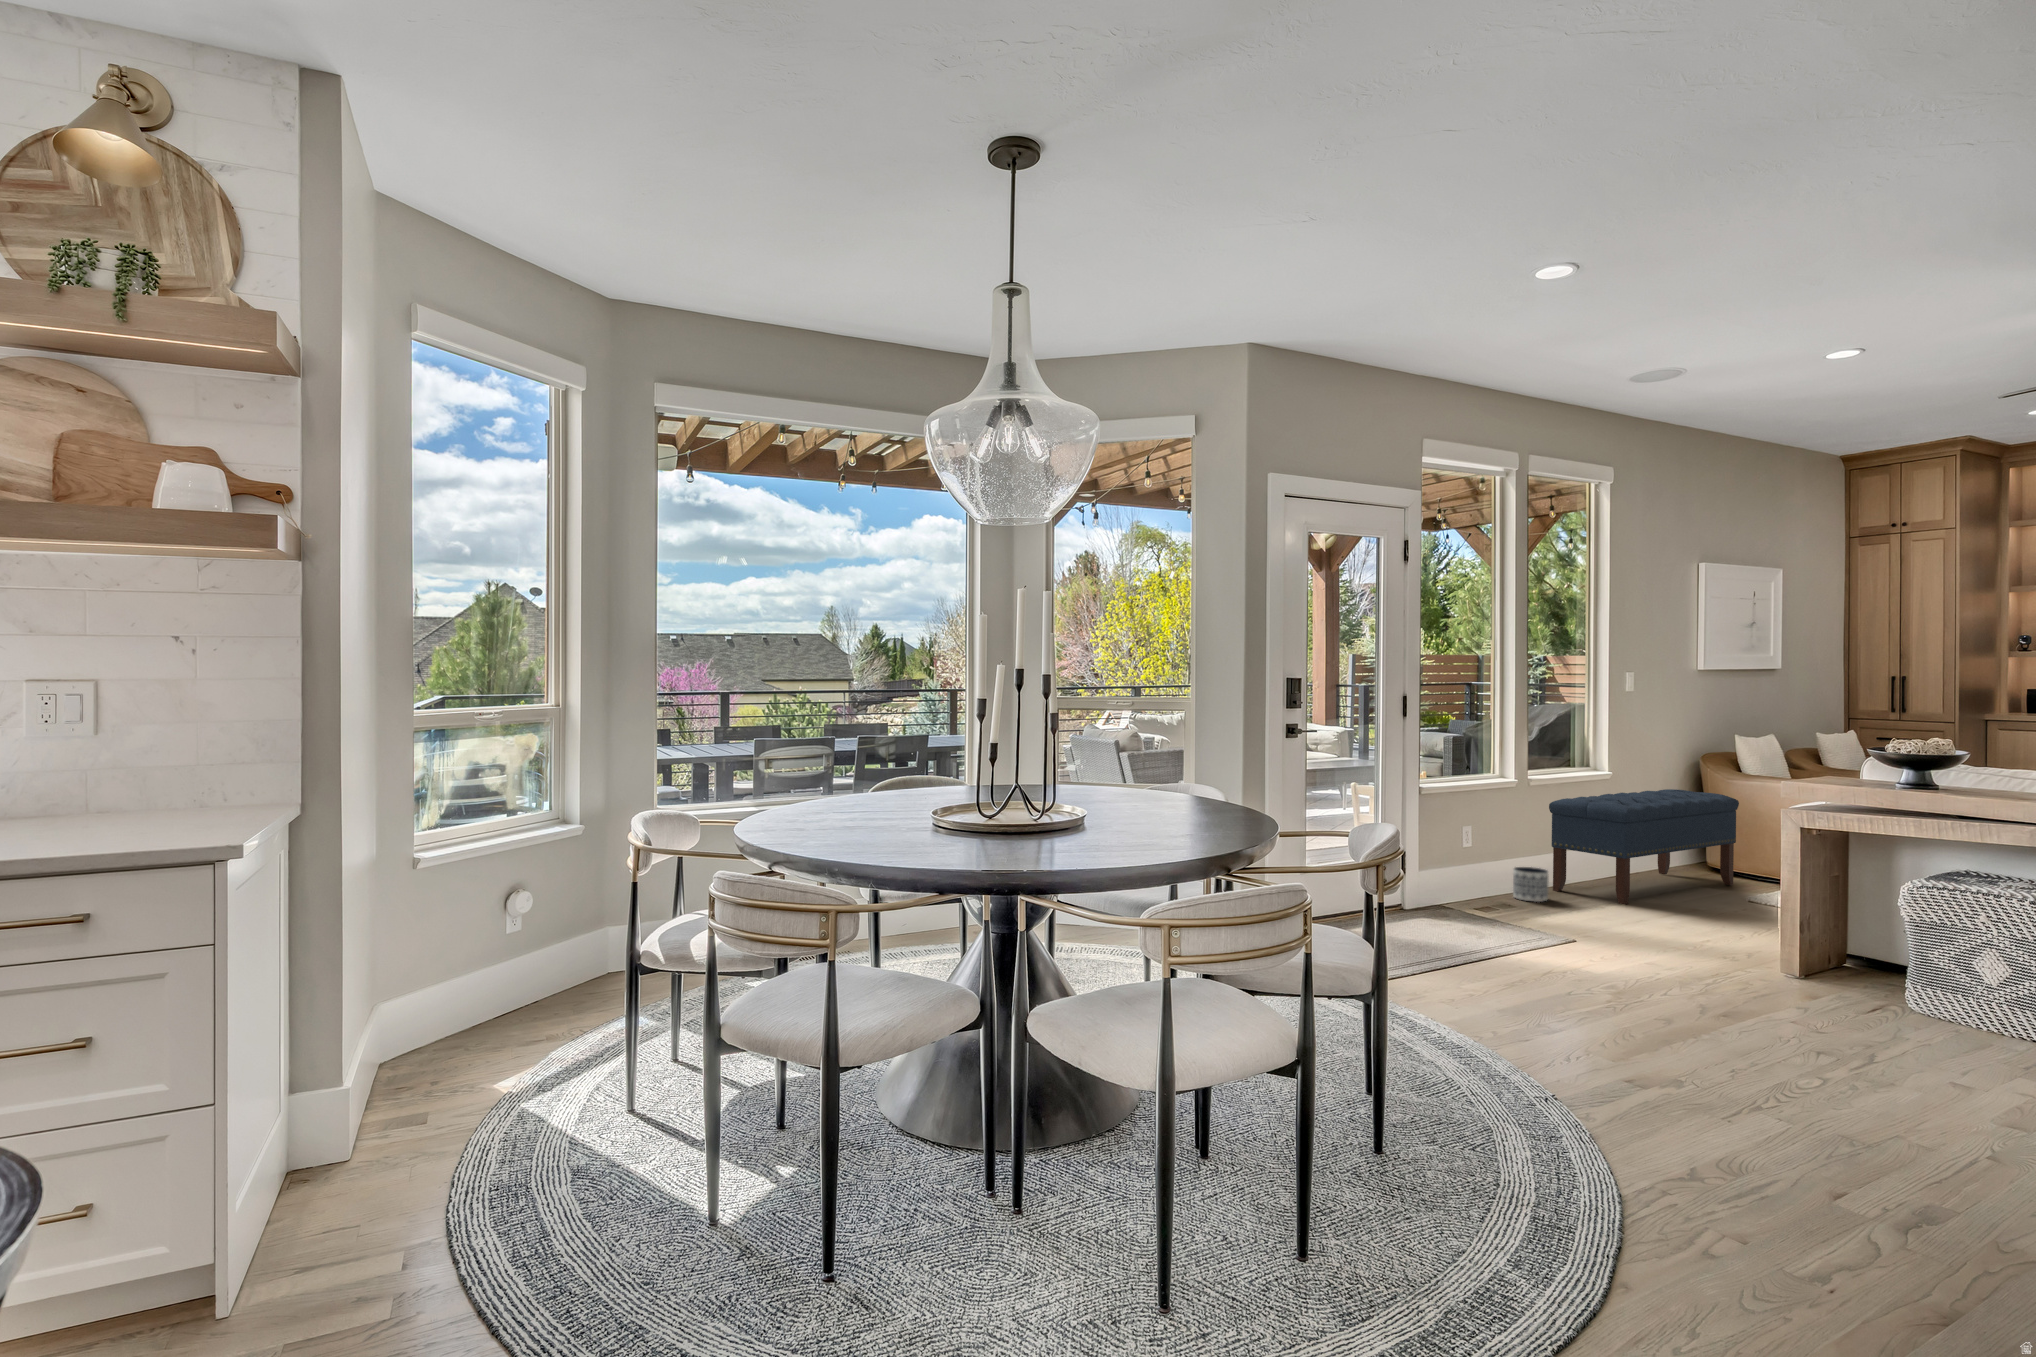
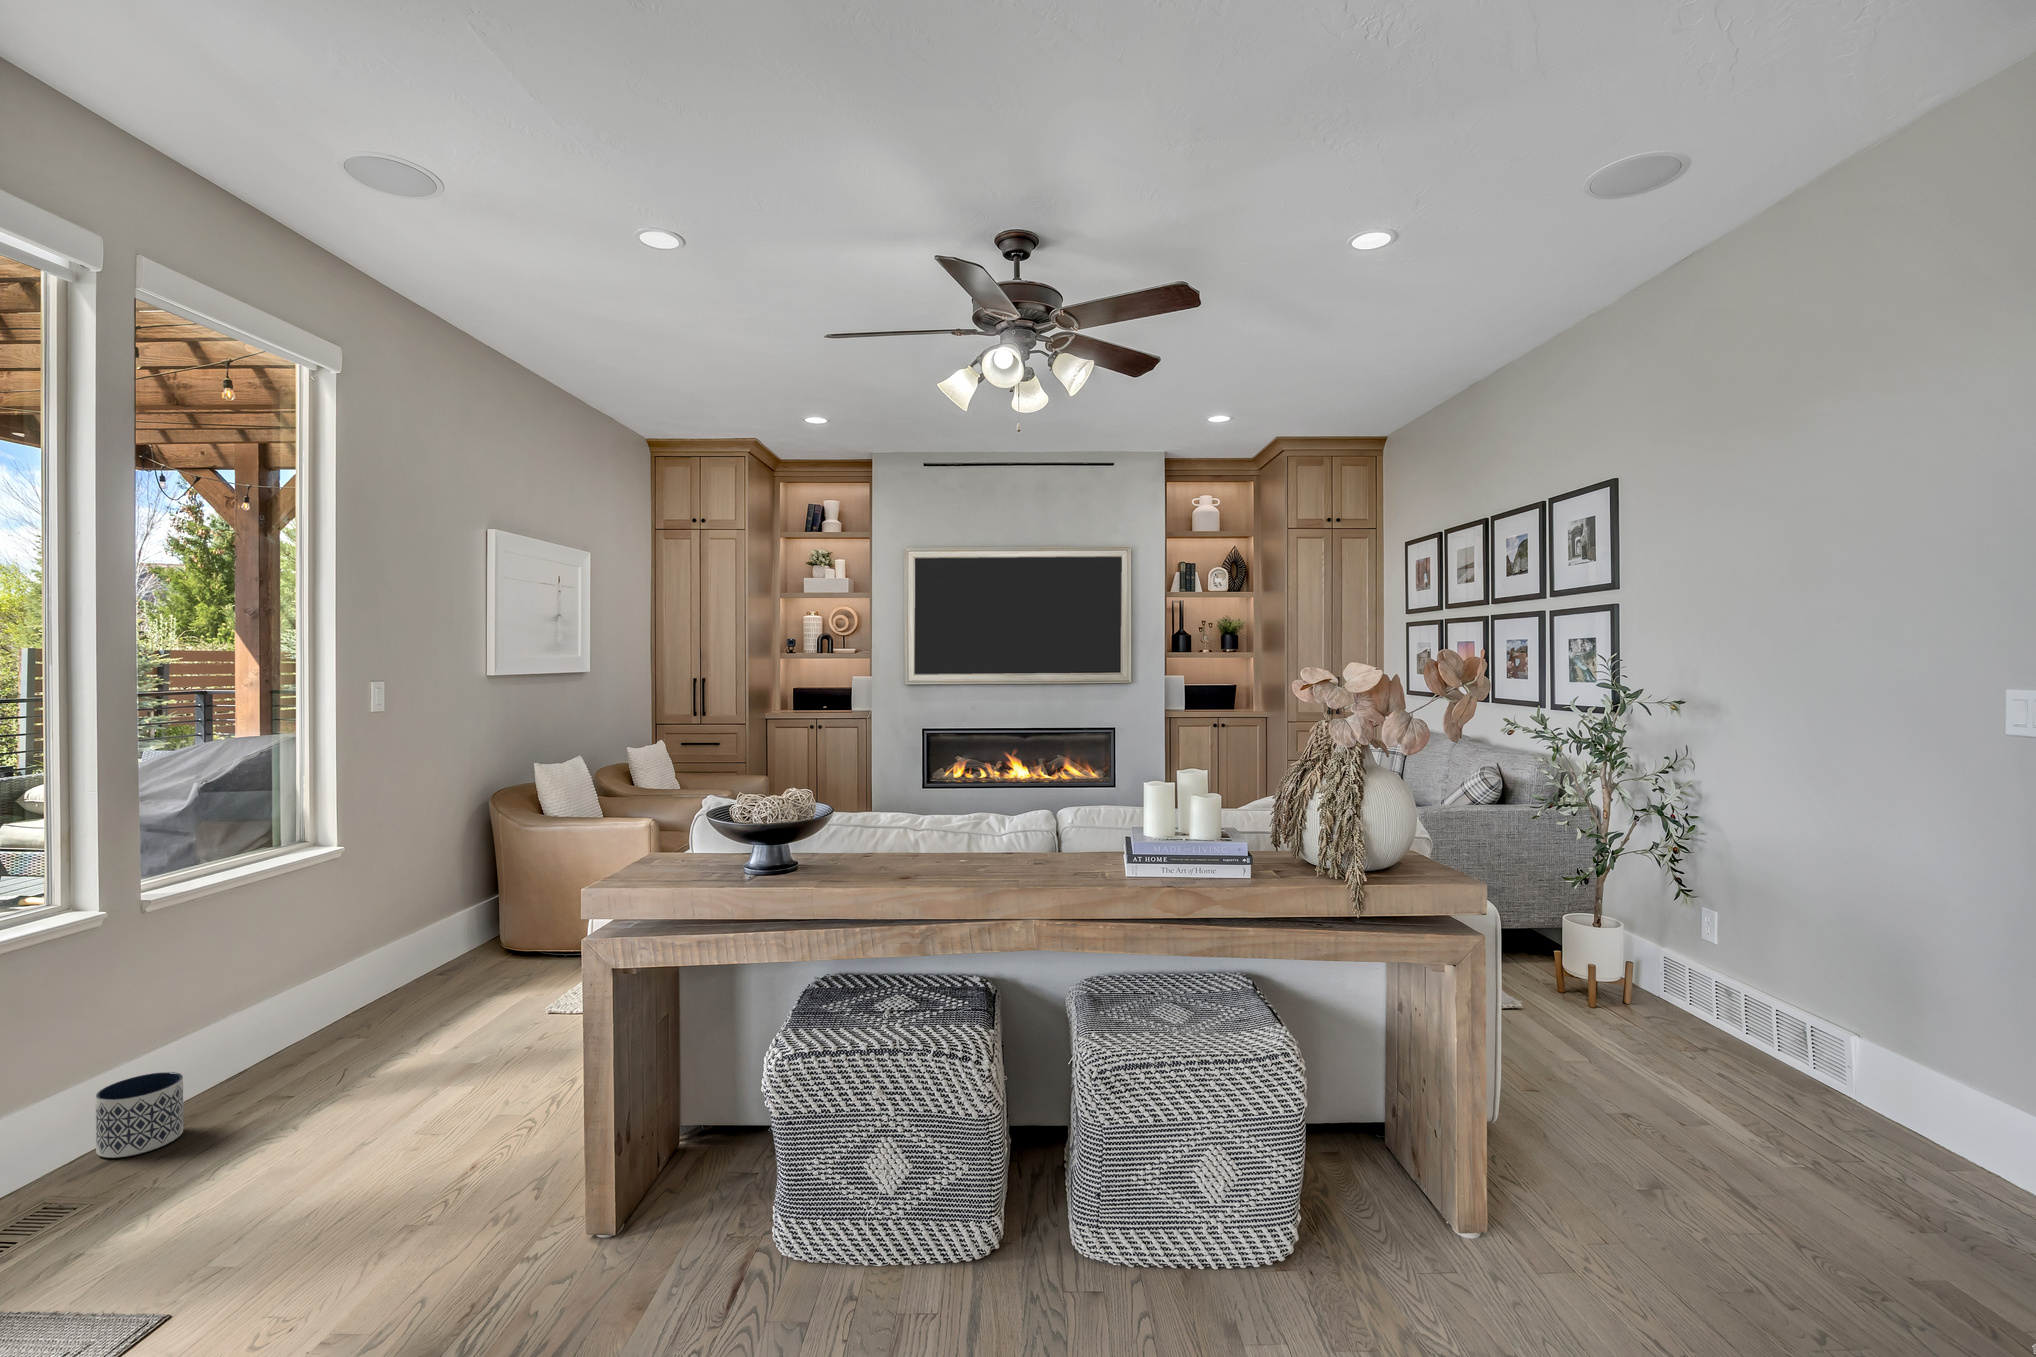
bench: present [1549,789,1739,905] -> none [202,850,538,1091]

